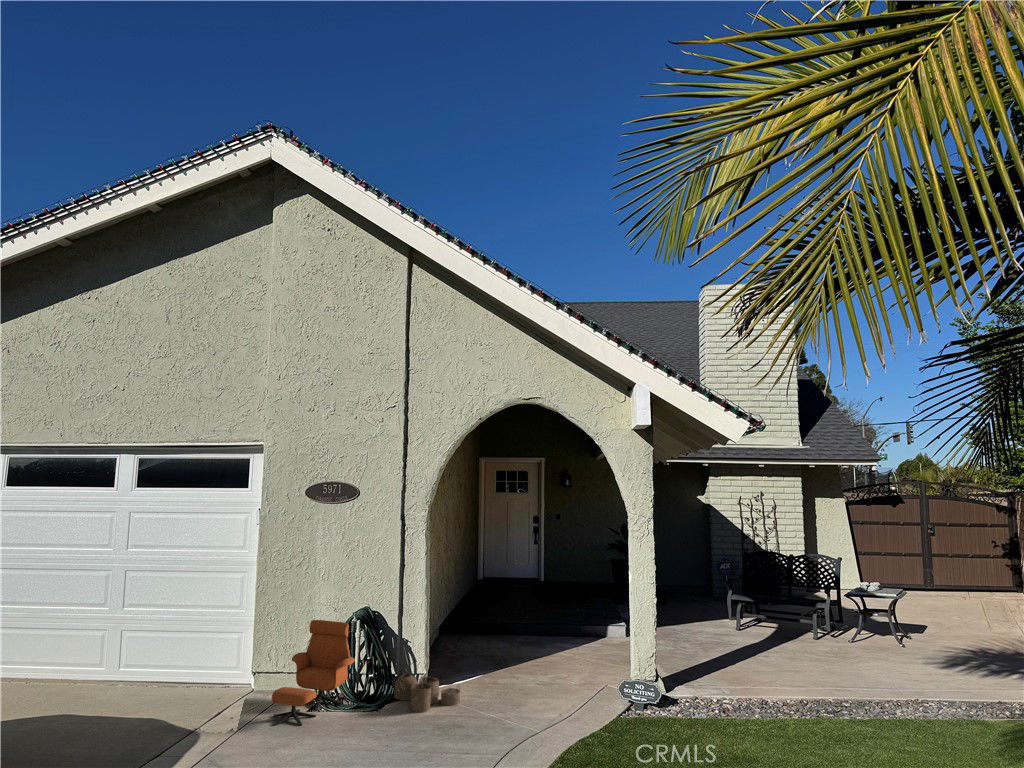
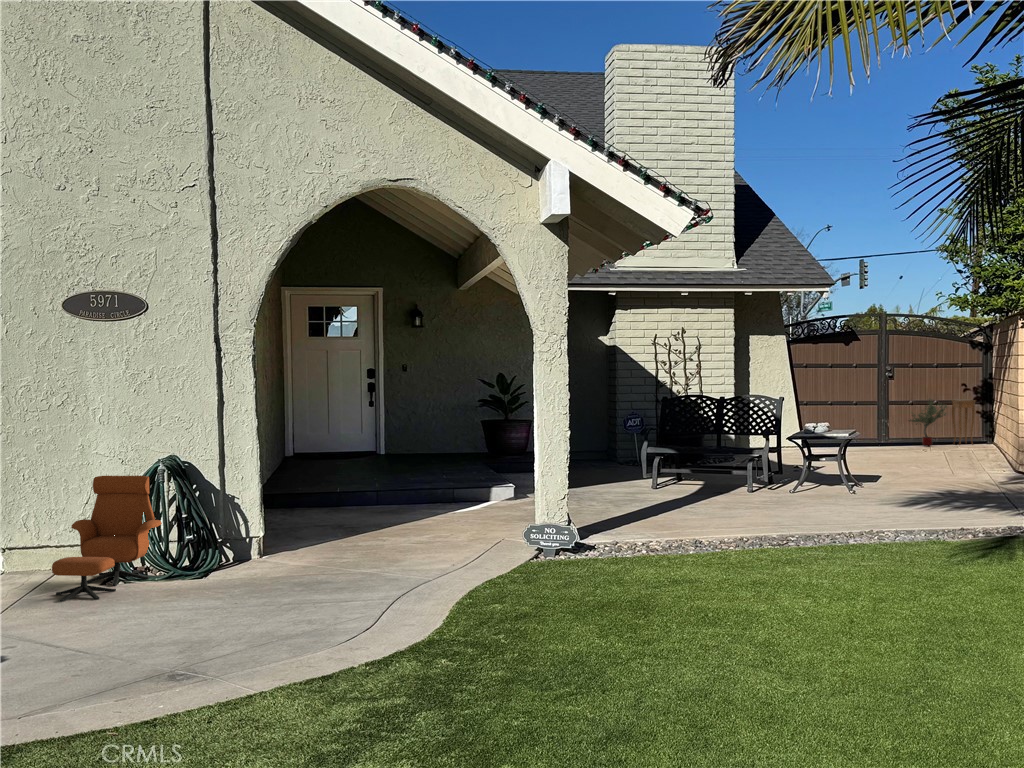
potted tree: none [951,554,986,594] -> present [909,399,947,446]
side table: none [988,556,1012,595] -> present [952,400,976,444]
woven basket: present [394,674,461,712] -> none [218,536,309,578]

